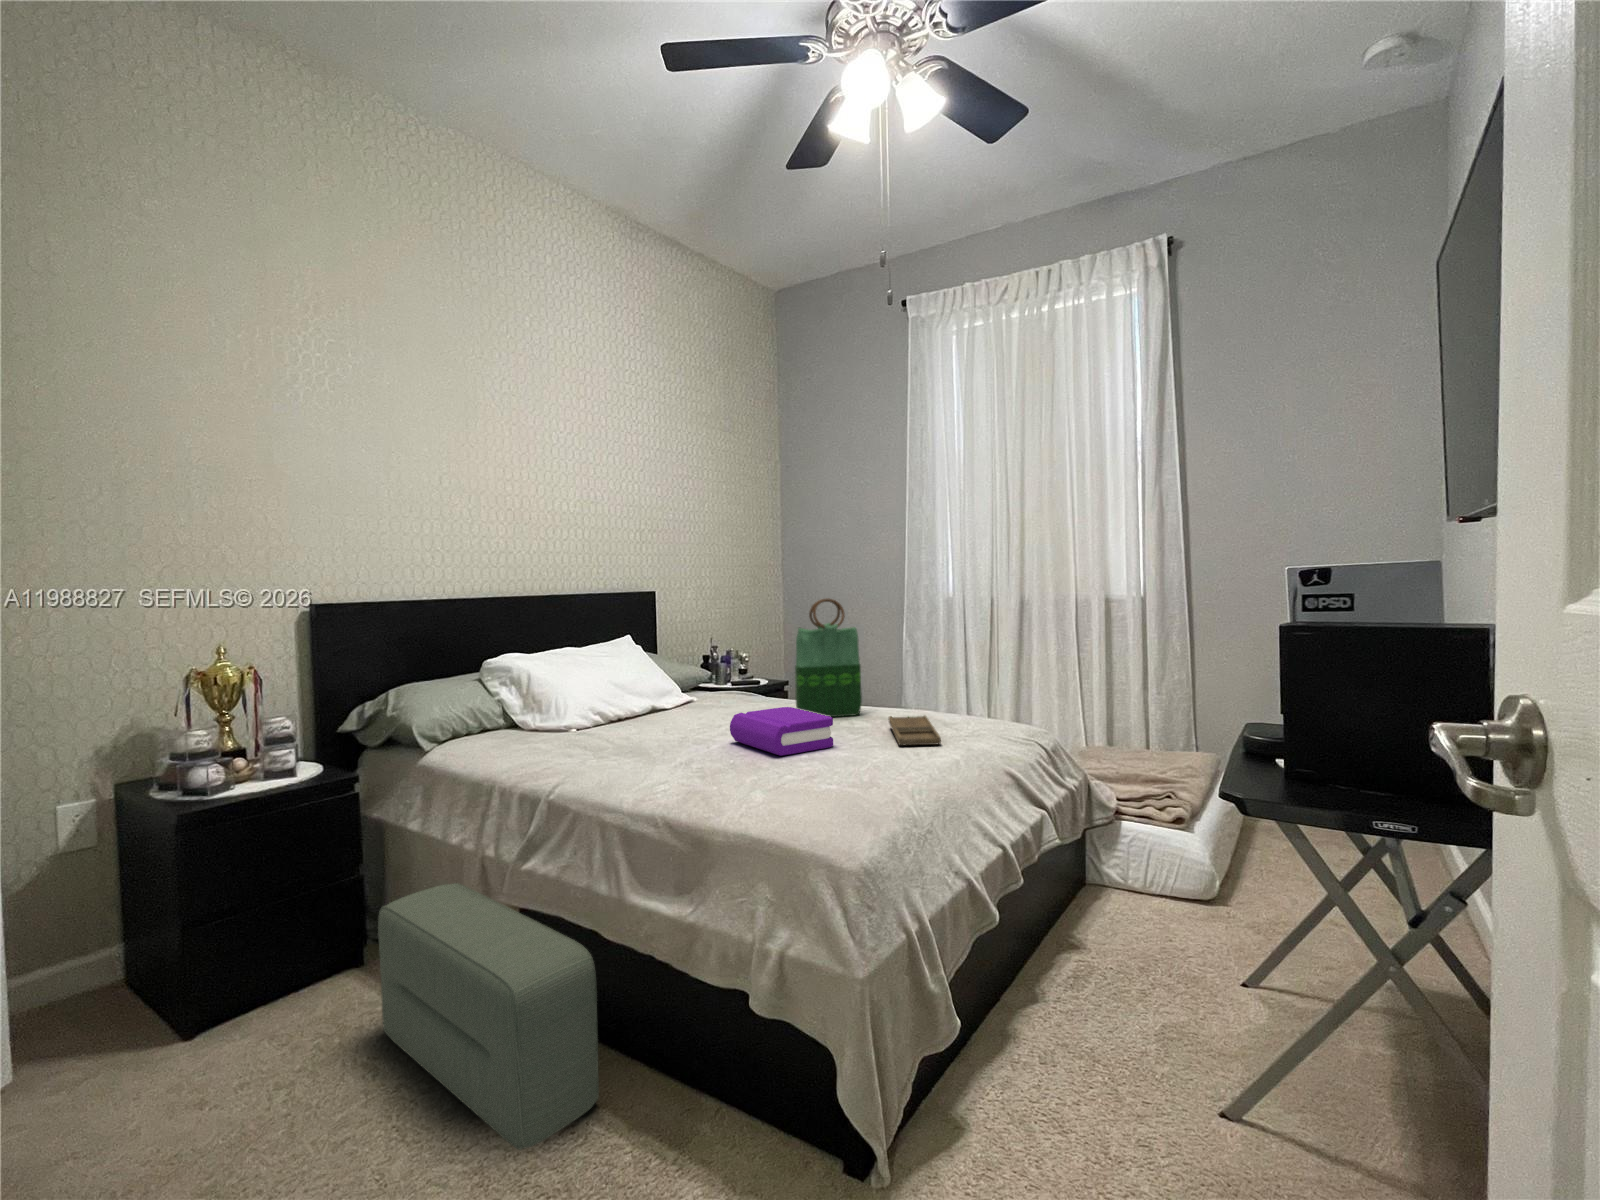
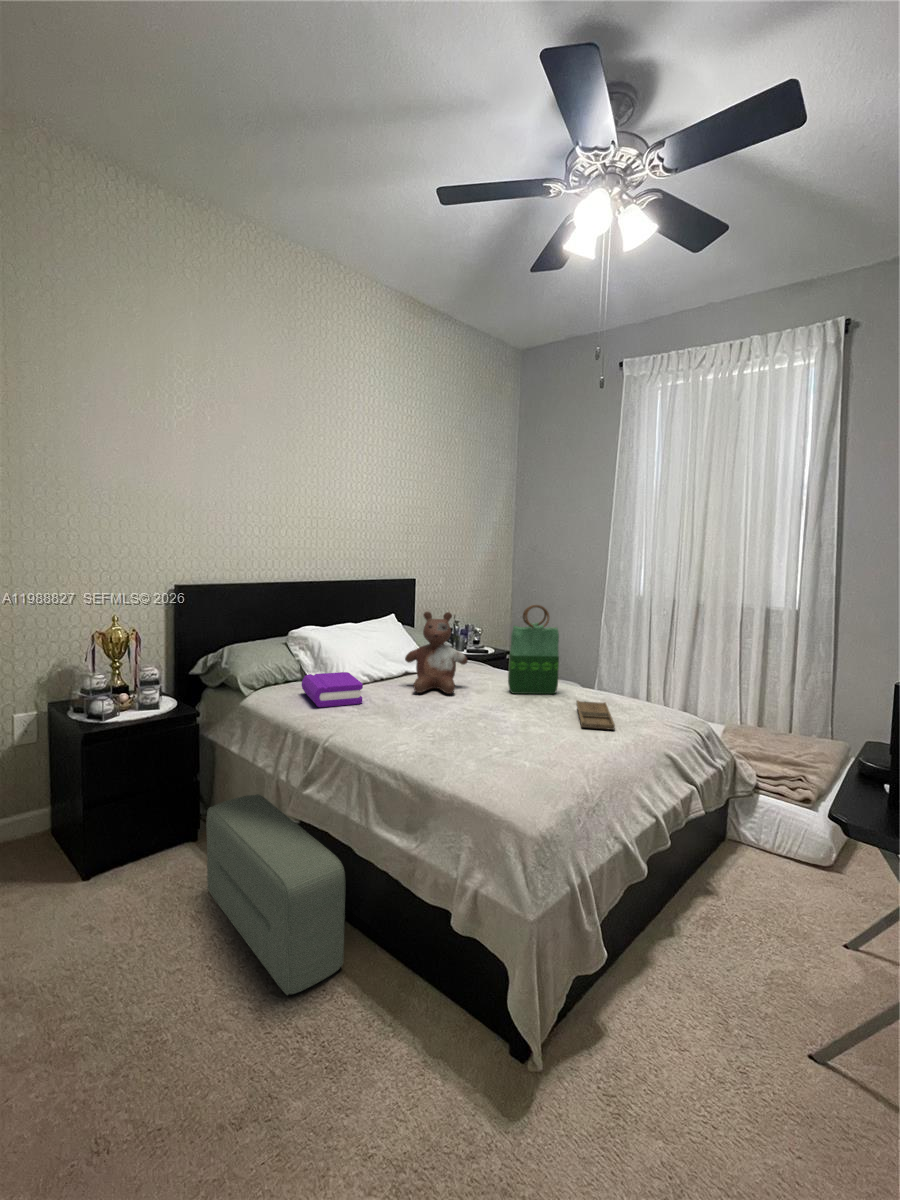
stuffed bear: none [653,617,740,728] -> present [405,612,468,694]
book: present [730,707,833,755] -> present [302,672,363,707]

